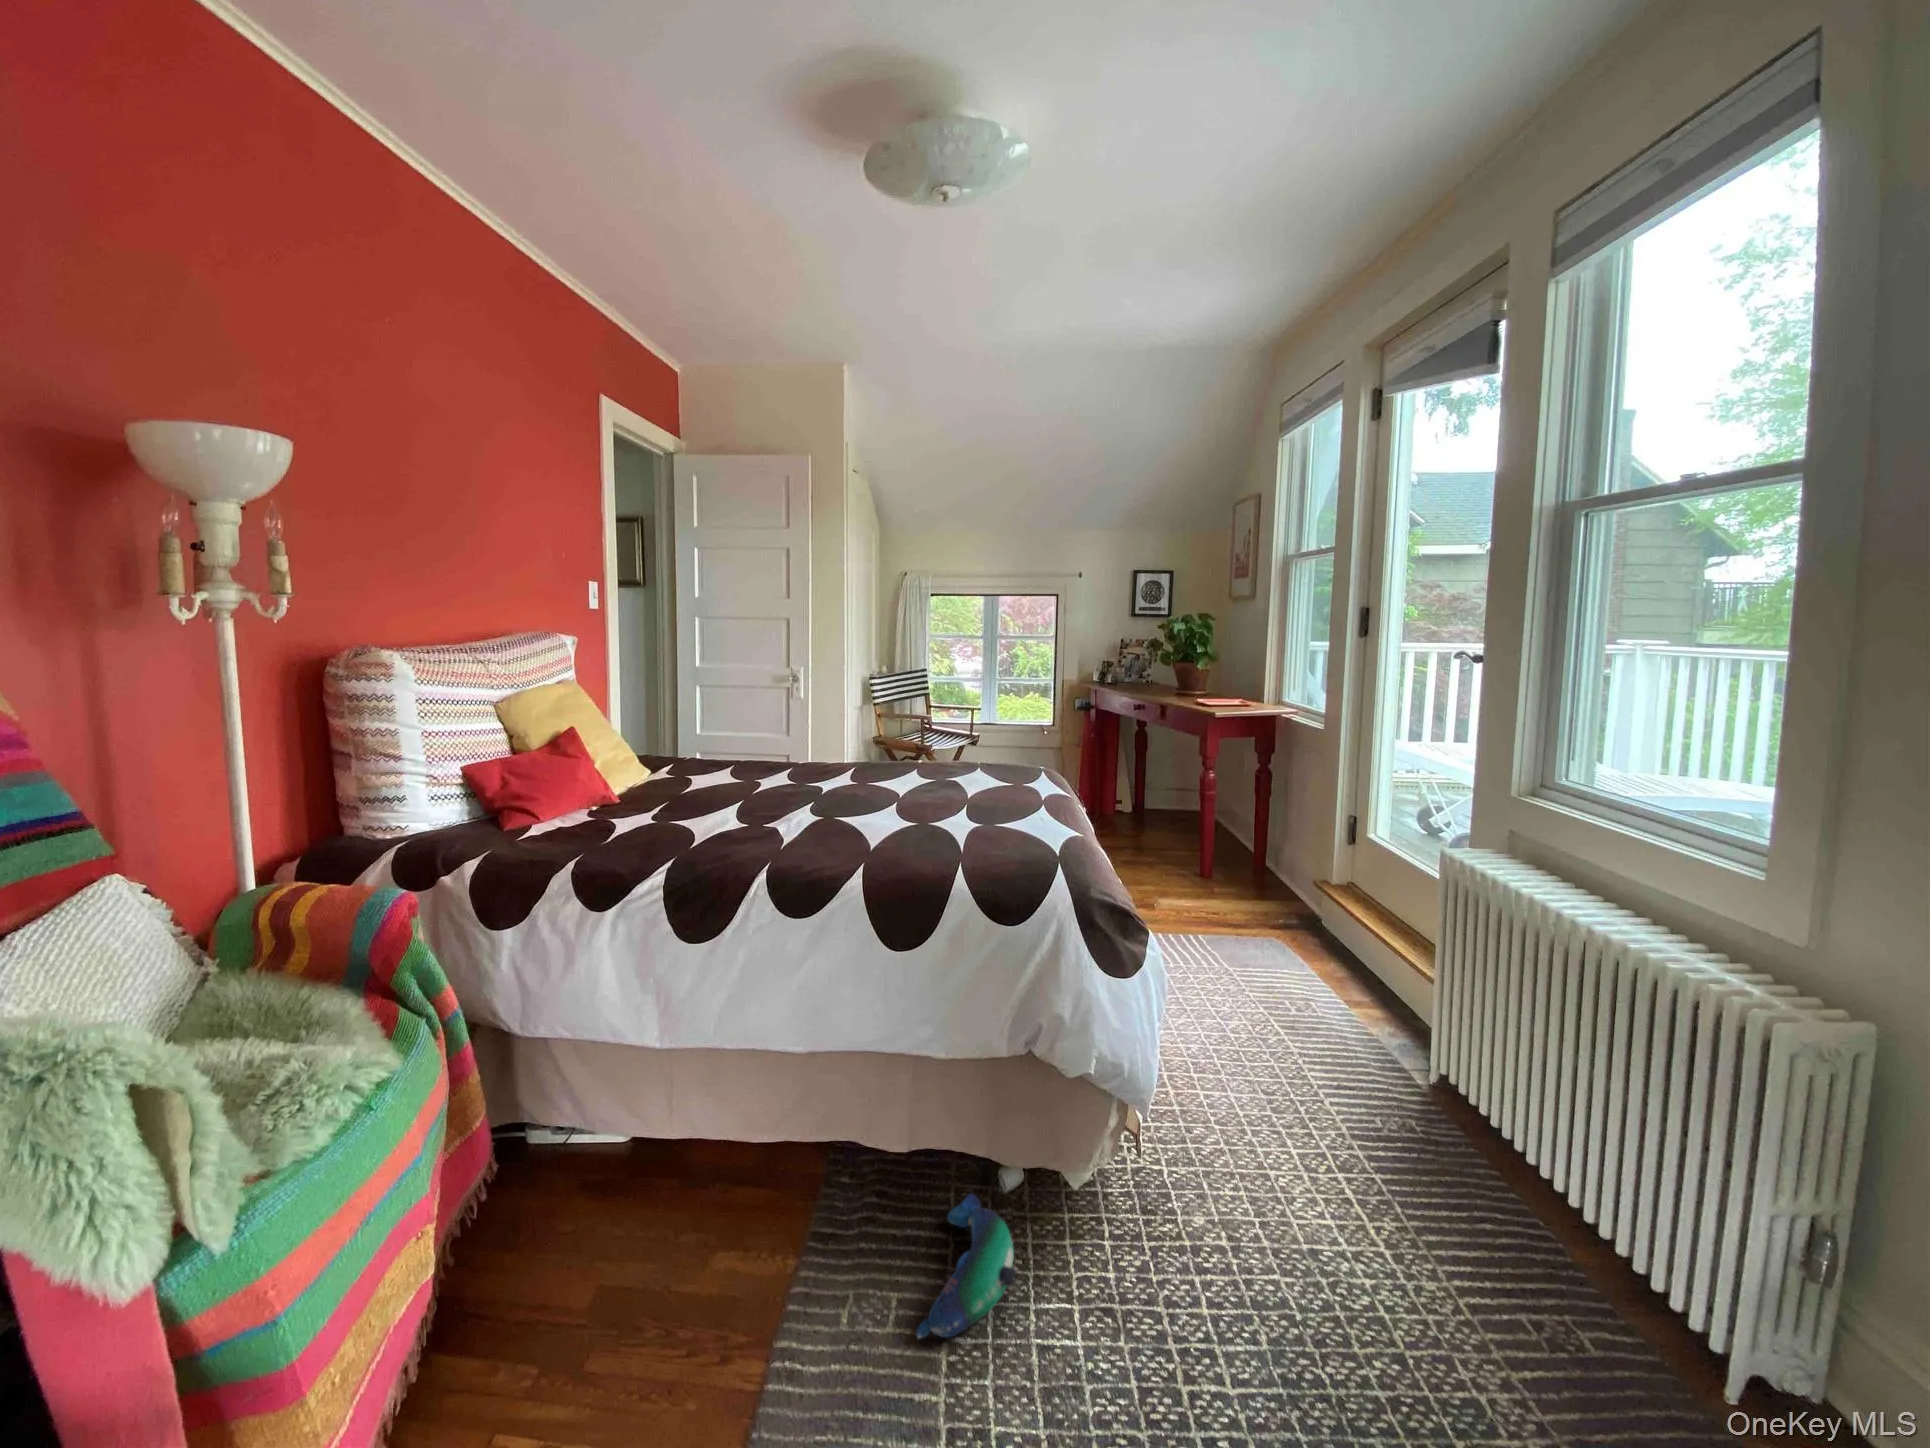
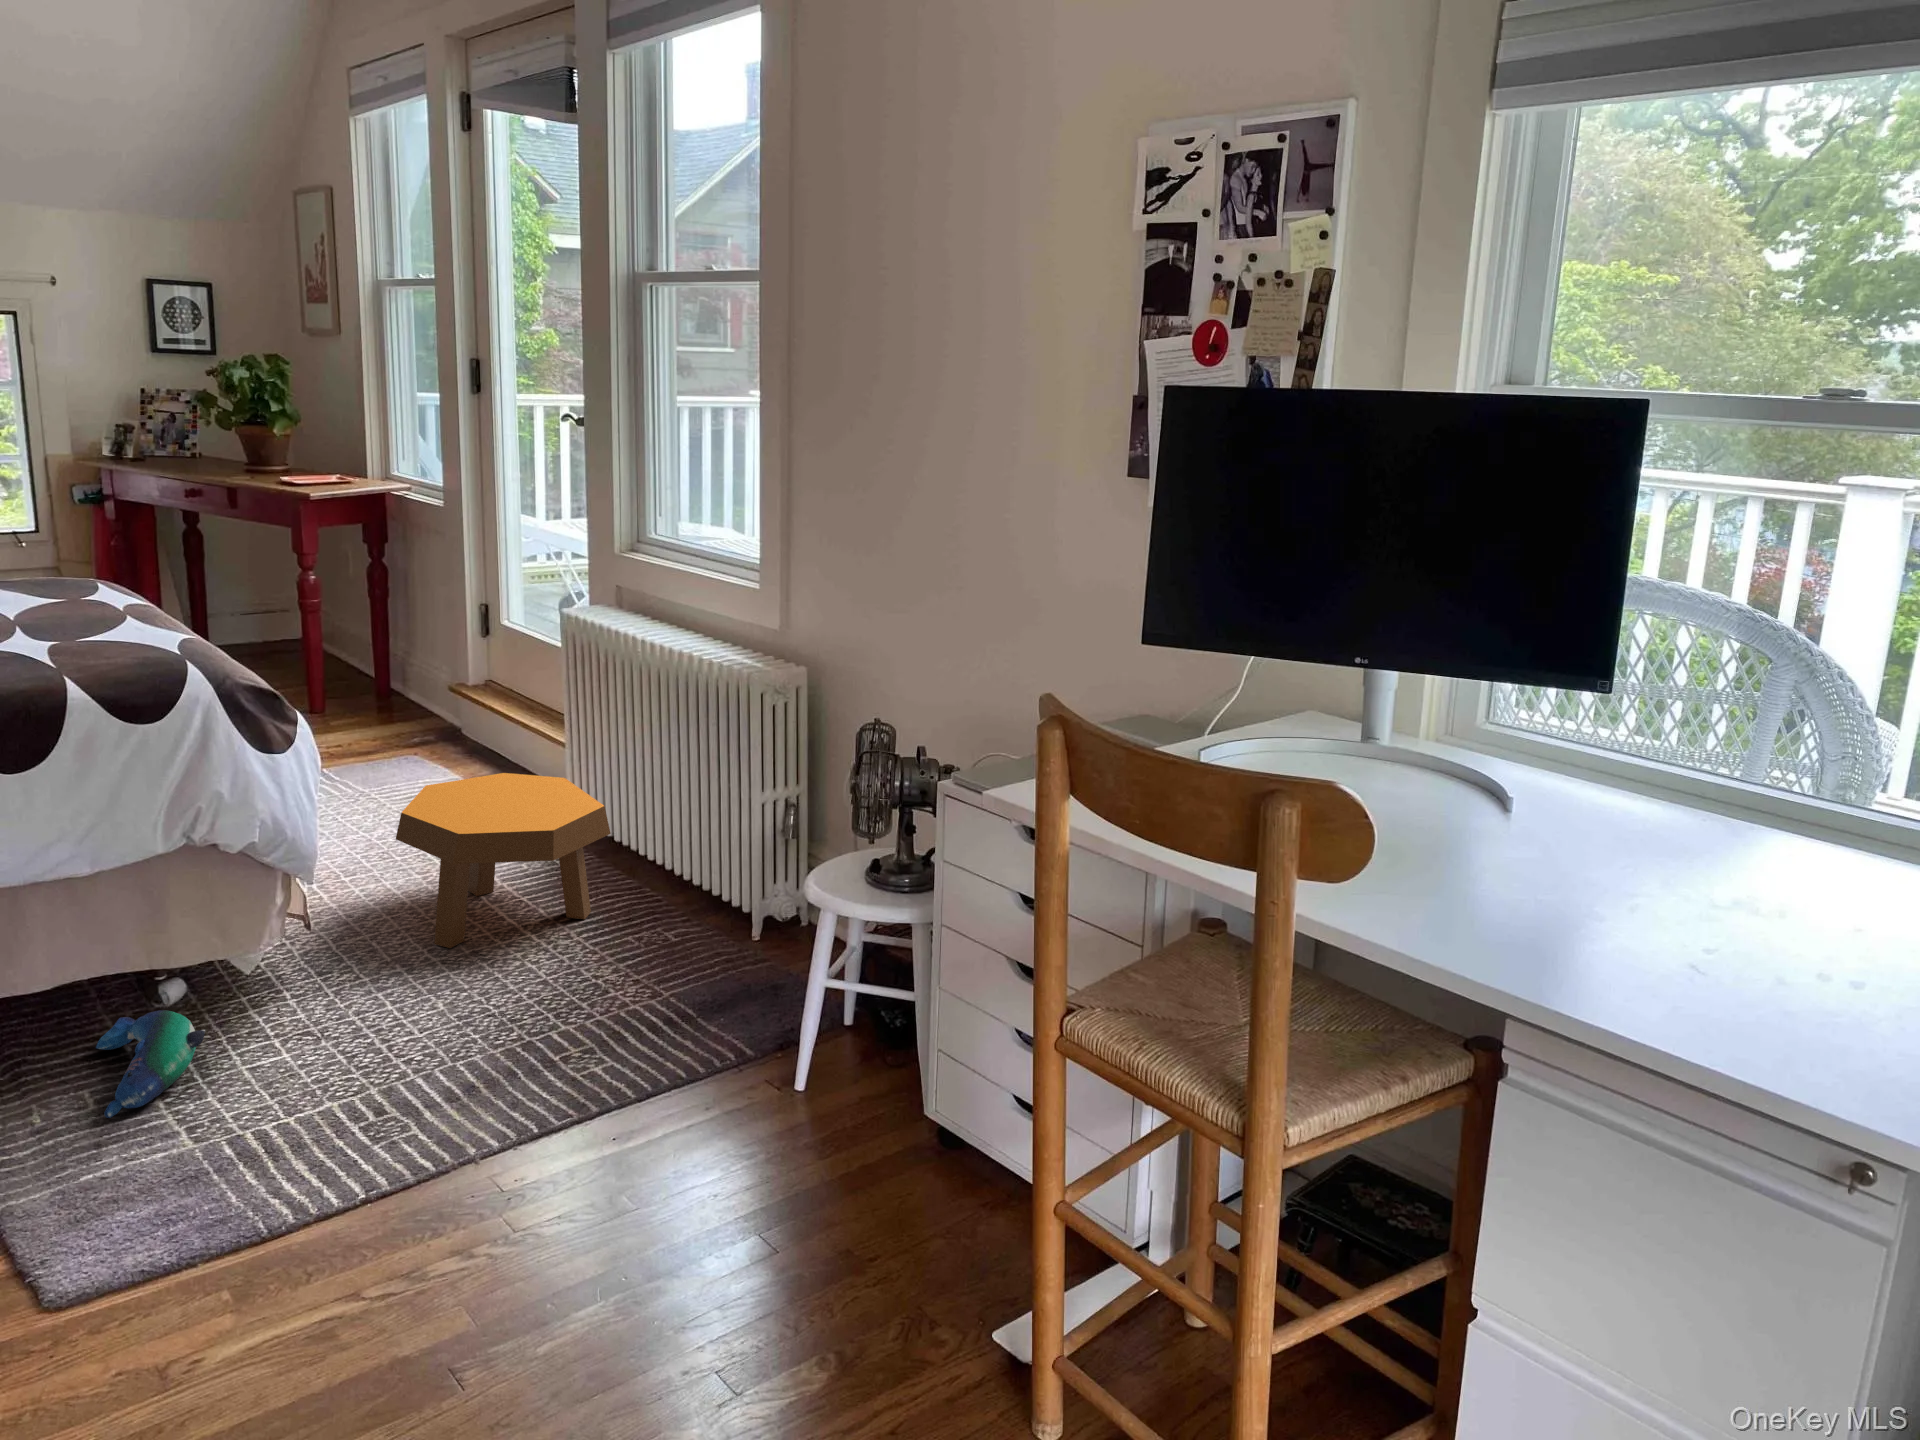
footstool: none [1238,1015,1505,1254] -> present [396,773,611,948]

